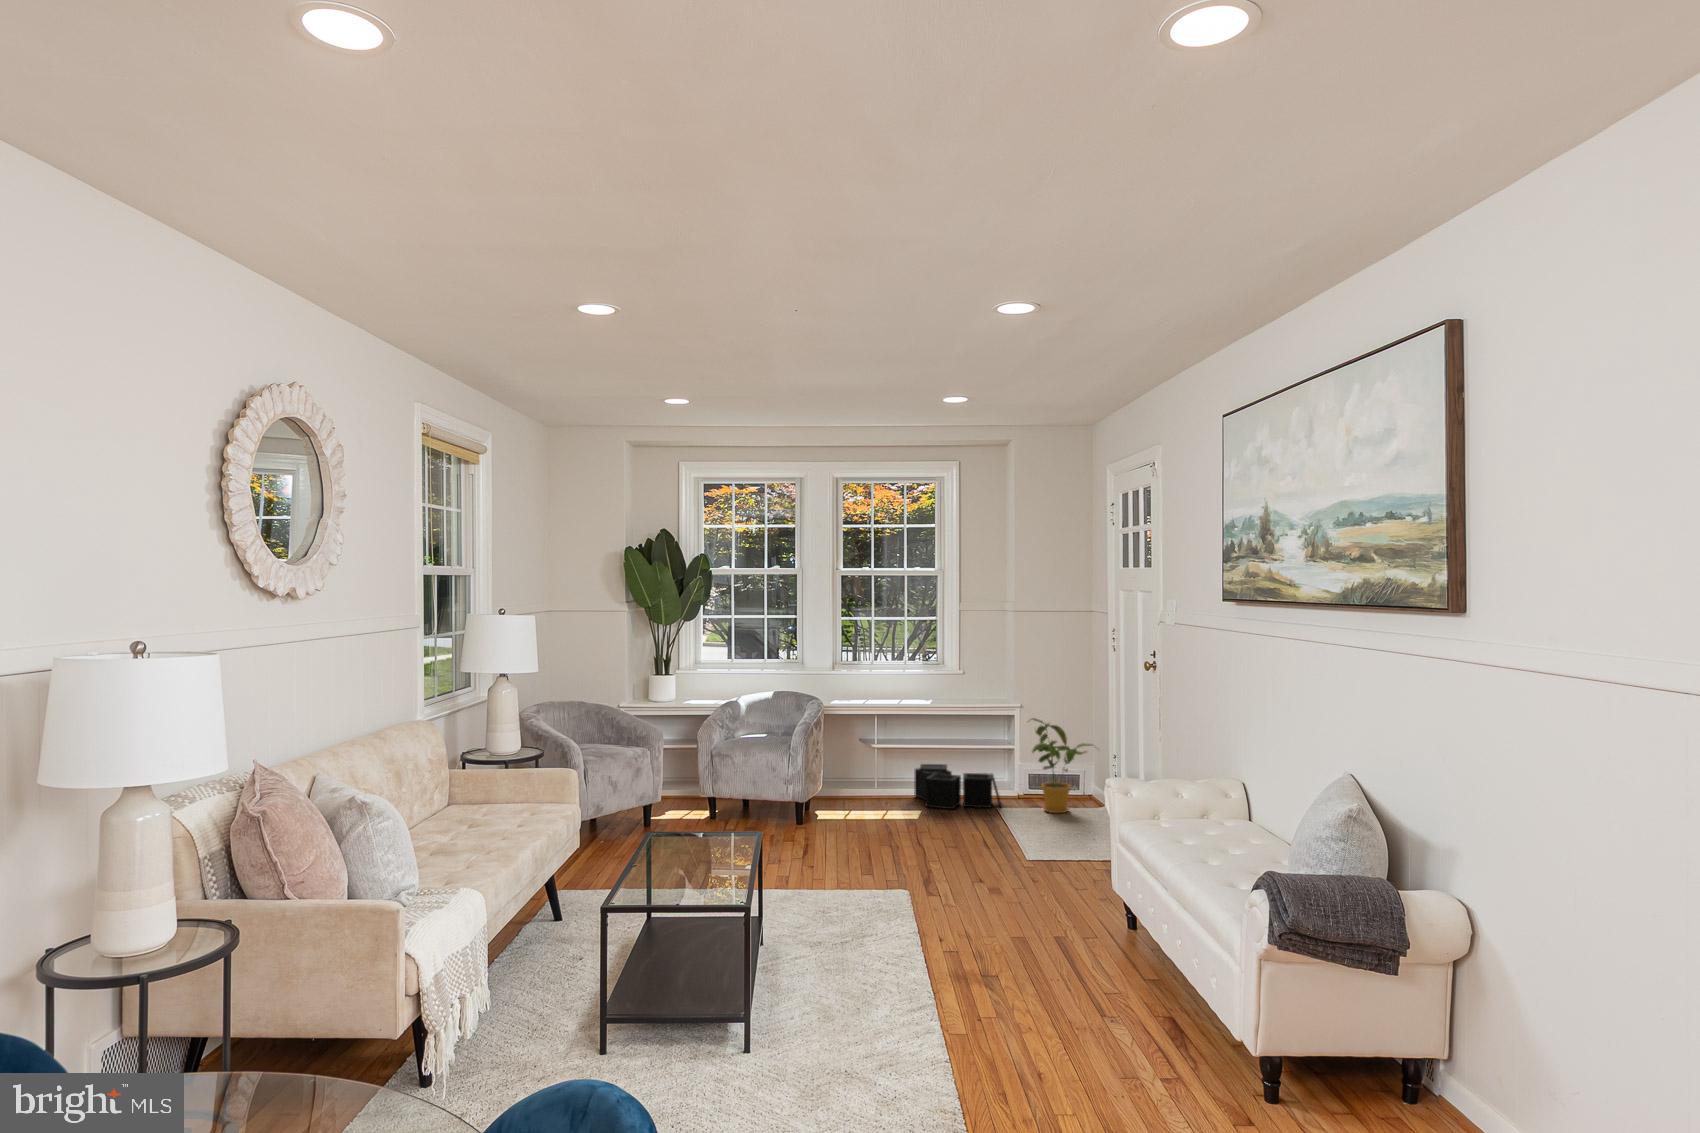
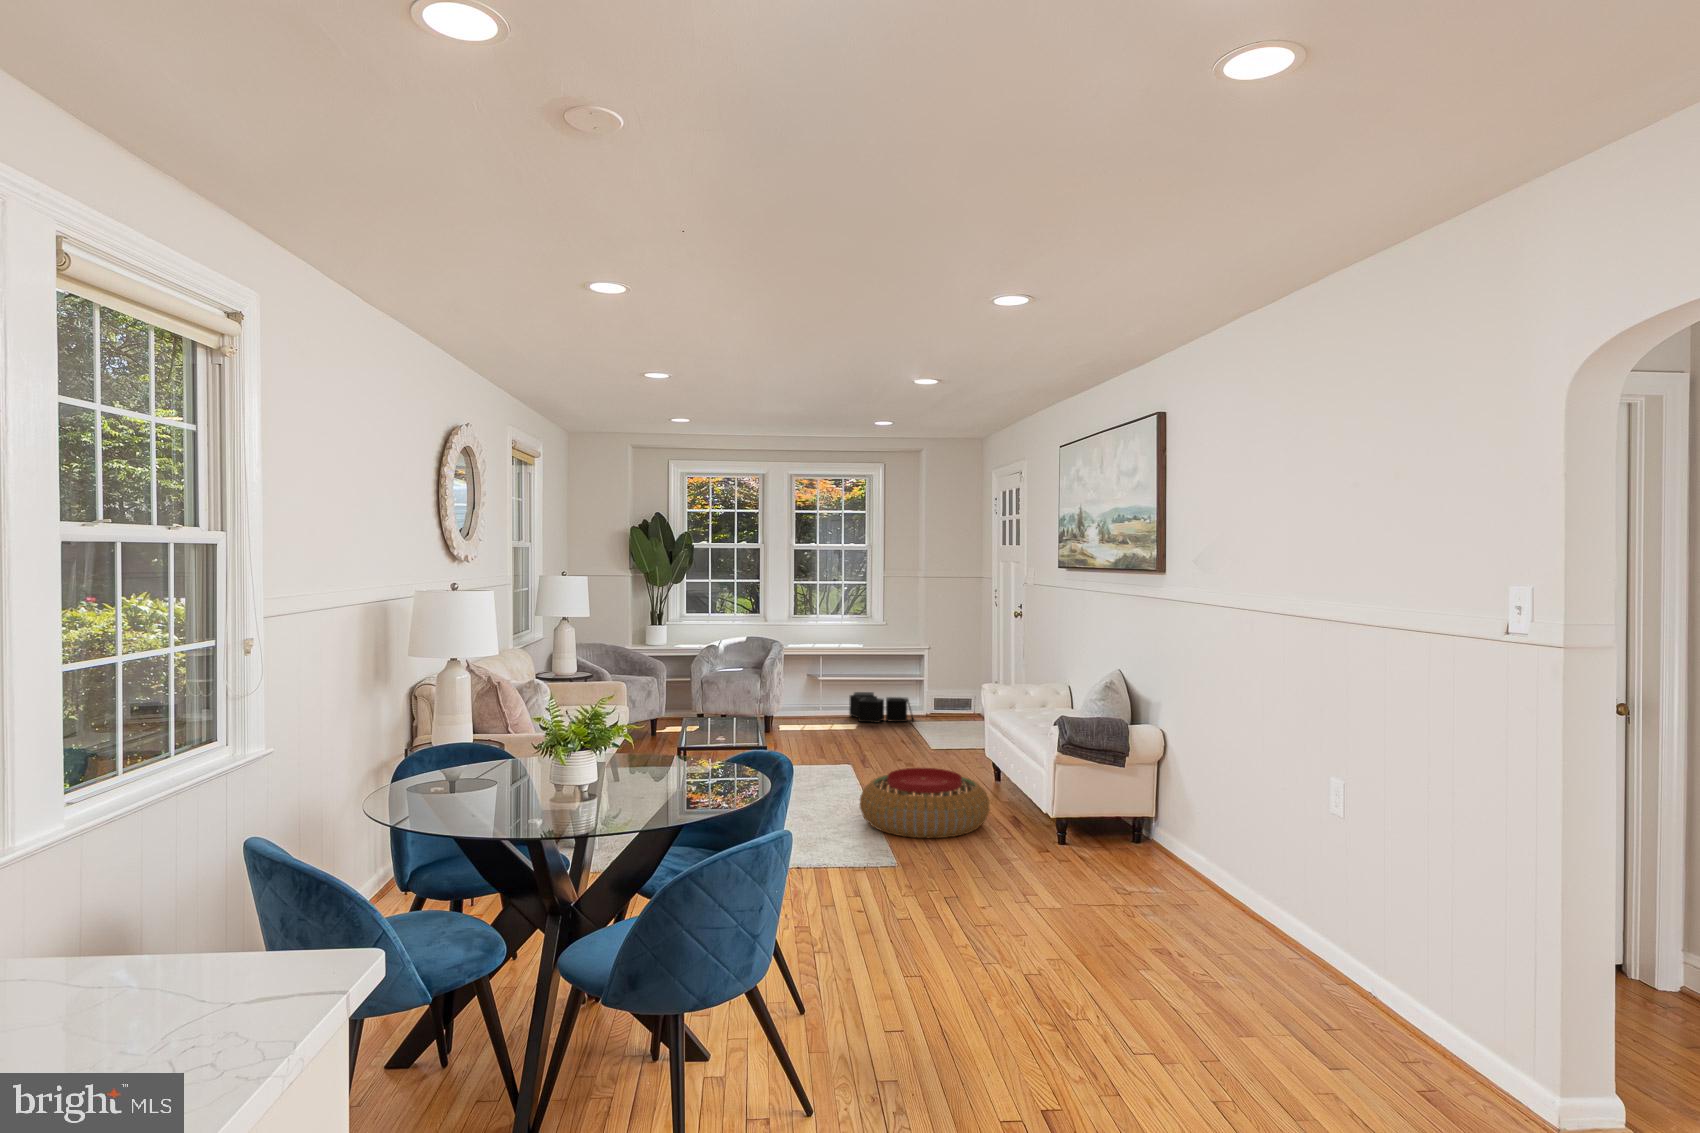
house plant: present [1030,718,1096,813] -> none [933,656,986,724]
pouf: none [913,930,1134,1075] -> present [860,768,990,838]

